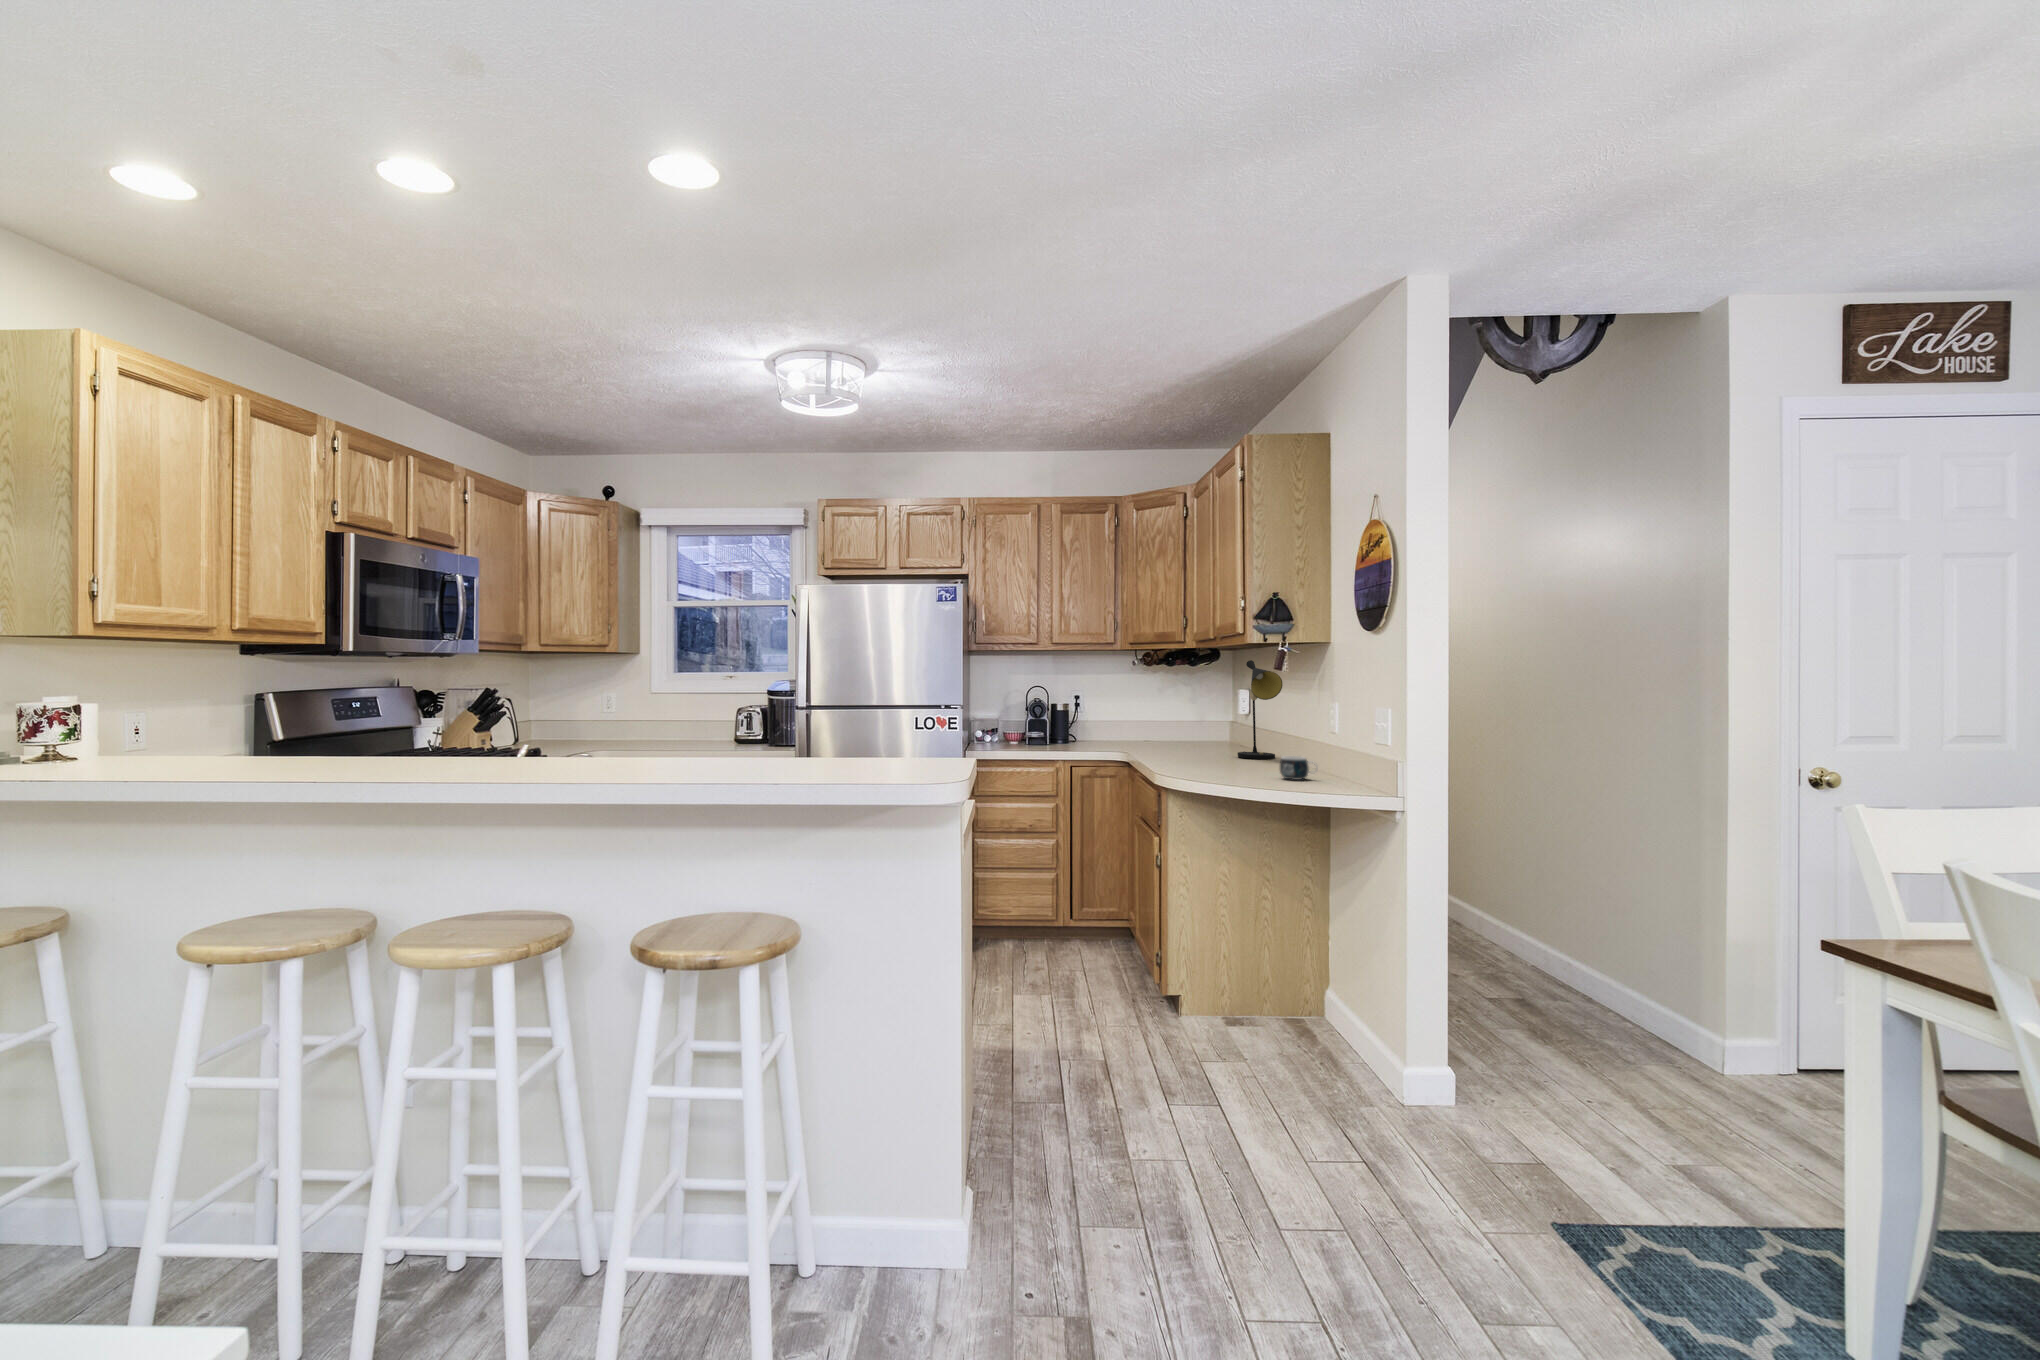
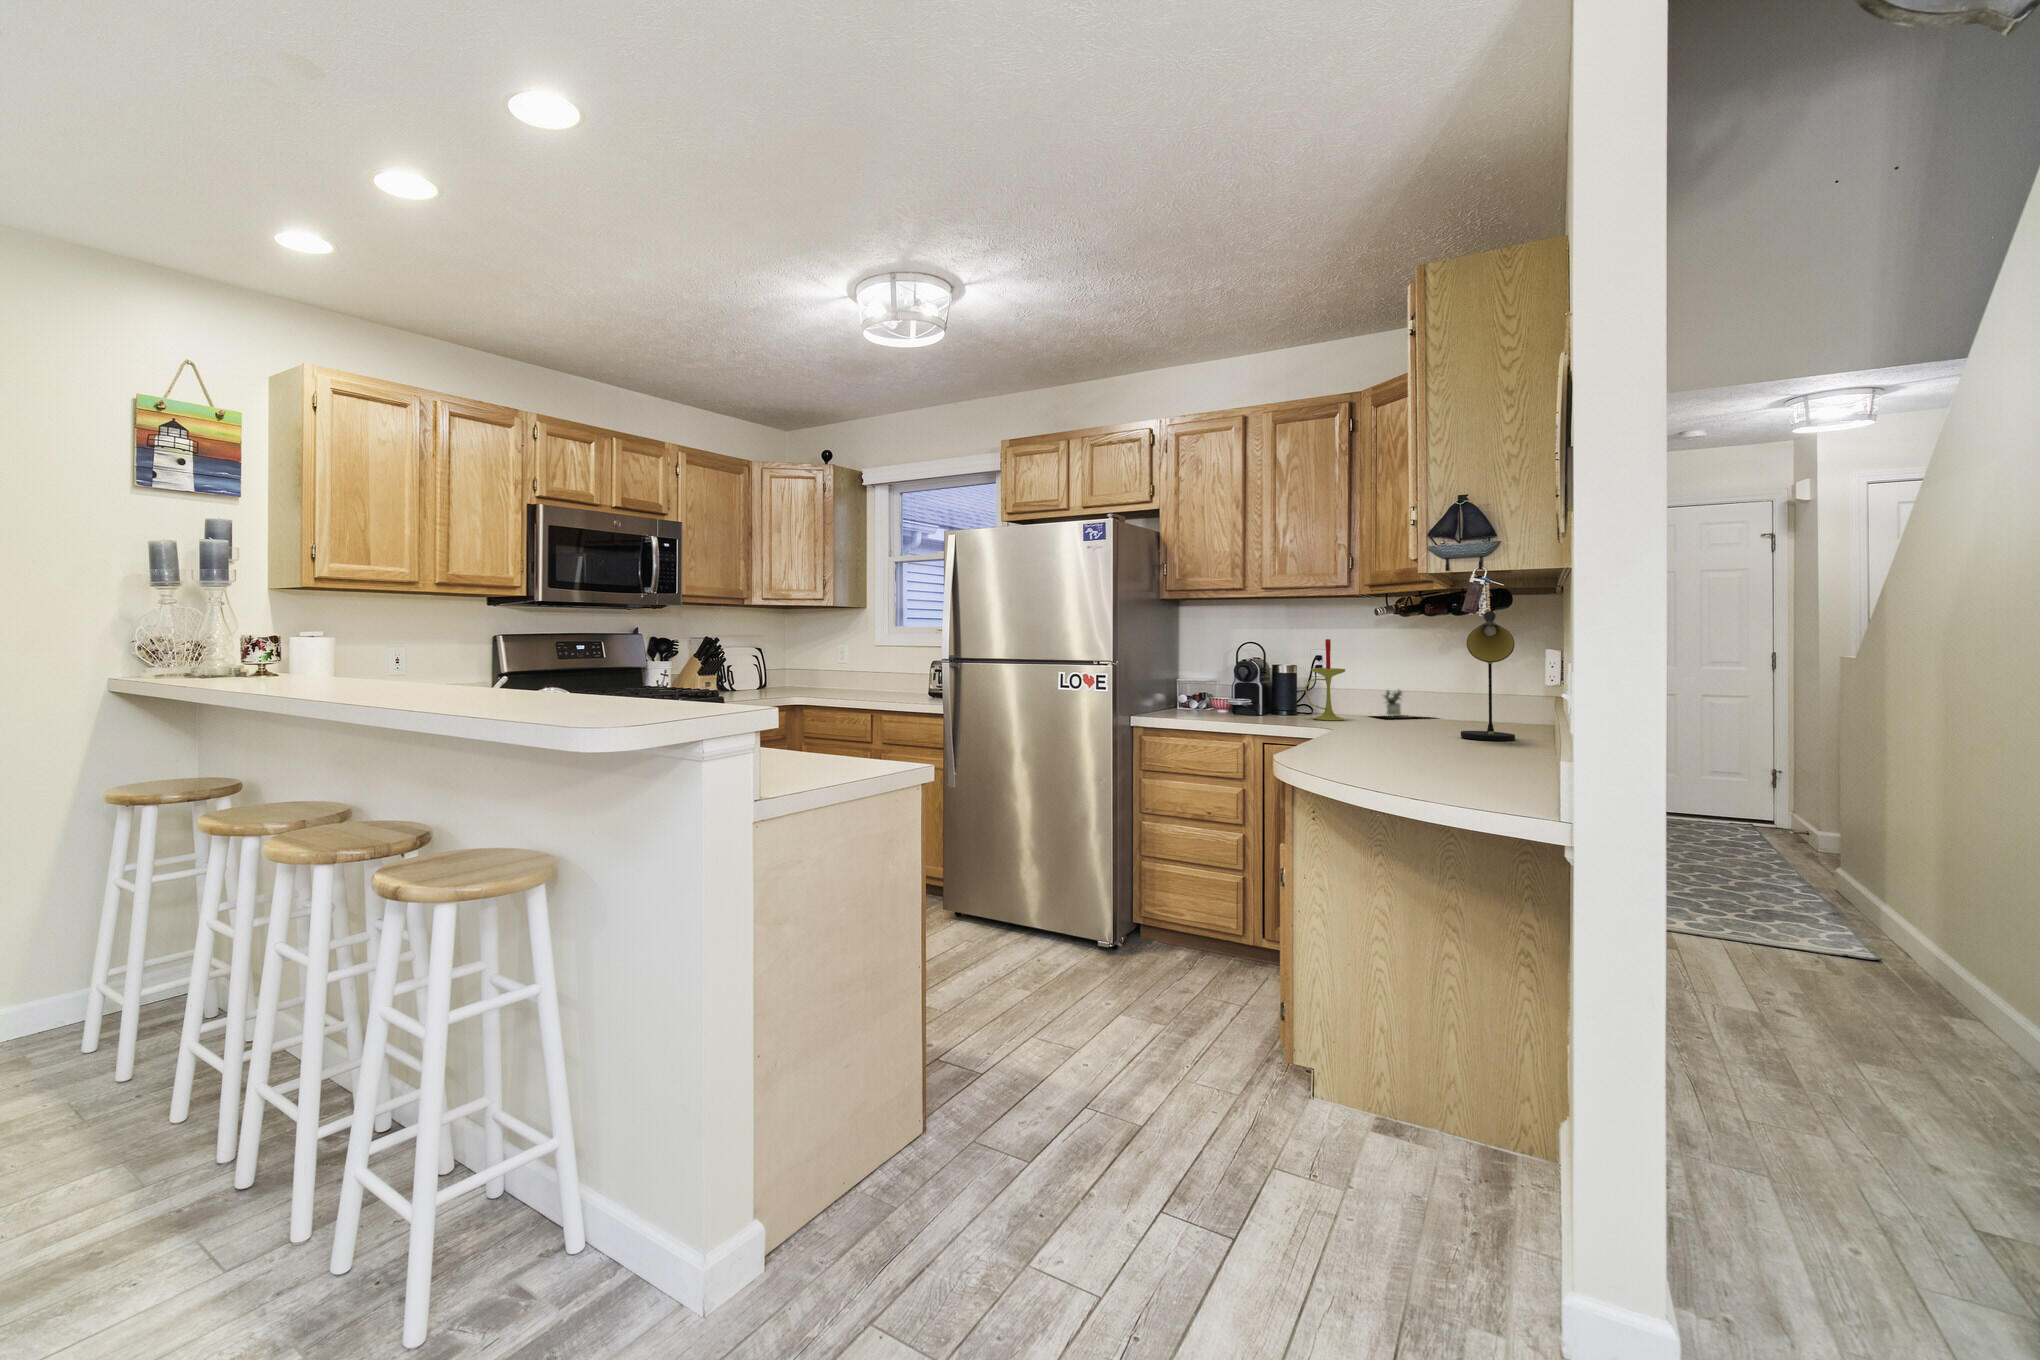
candle: none [1091,680,1119,748] -> present [1305,639,1345,720]
potted plant: none [1120,720,1185,742] -> present [1384,690,1402,716]
mug: present [1280,756,1318,780] -> none [1419,732,1468,763]

